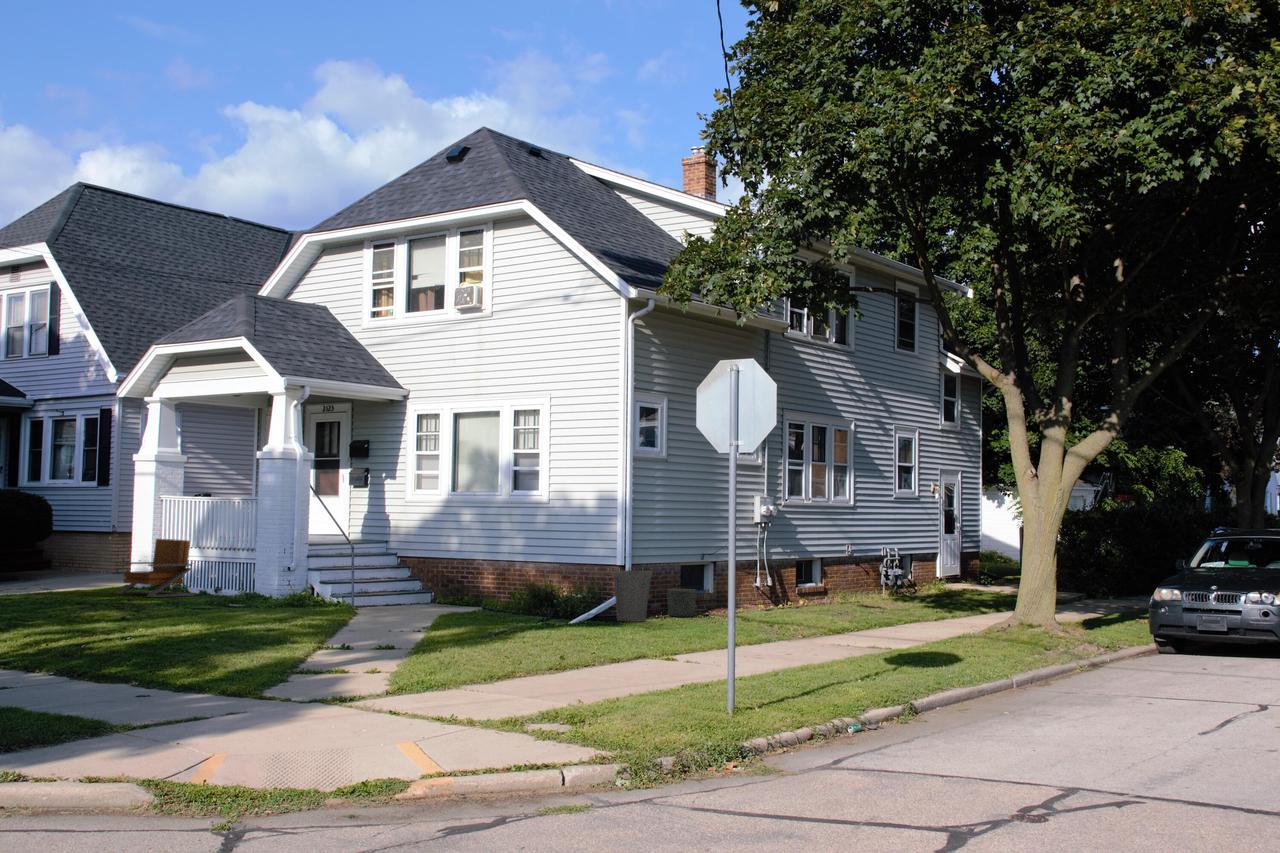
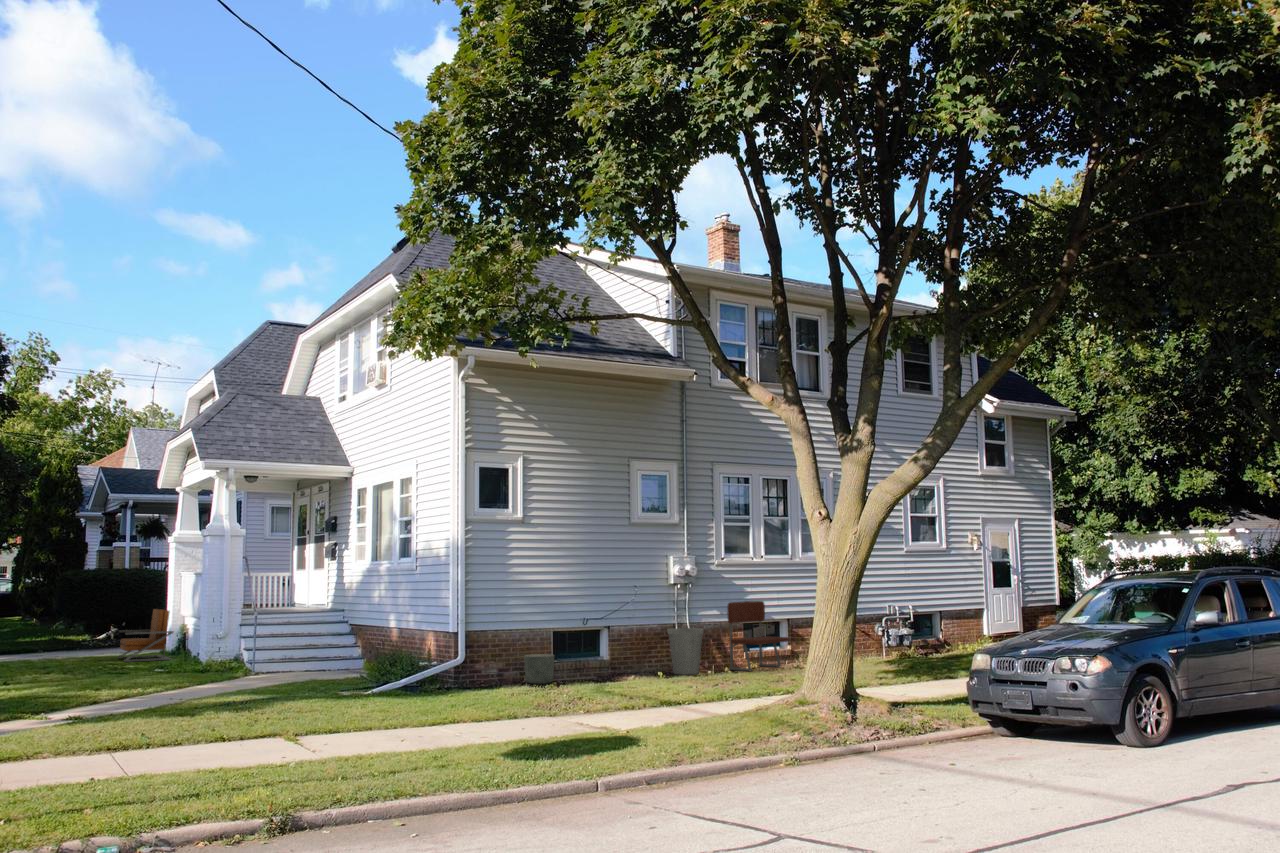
bench: none [798,542,842,608] -> present [727,601,789,671]
trash can: present [611,568,652,622] -> present [668,627,703,675]

